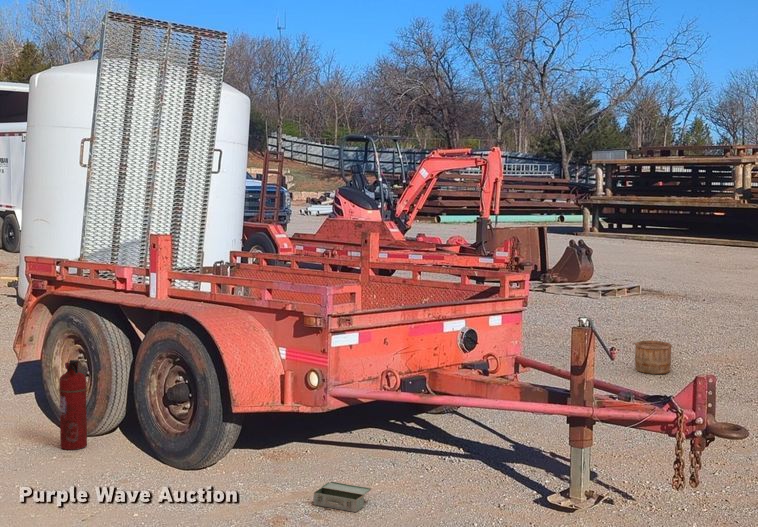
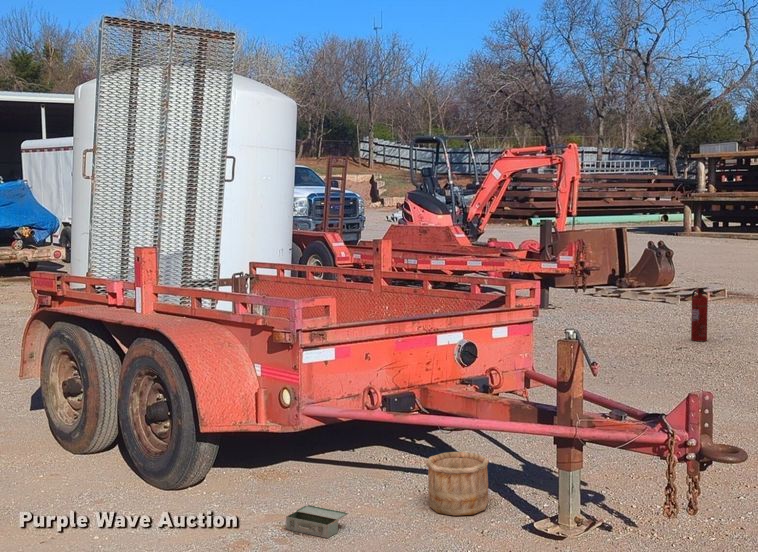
wooden bucket: present [635,340,672,374] -> present [426,451,489,515]
fire extinguisher: present [59,360,87,450] -> present [691,287,708,341]

